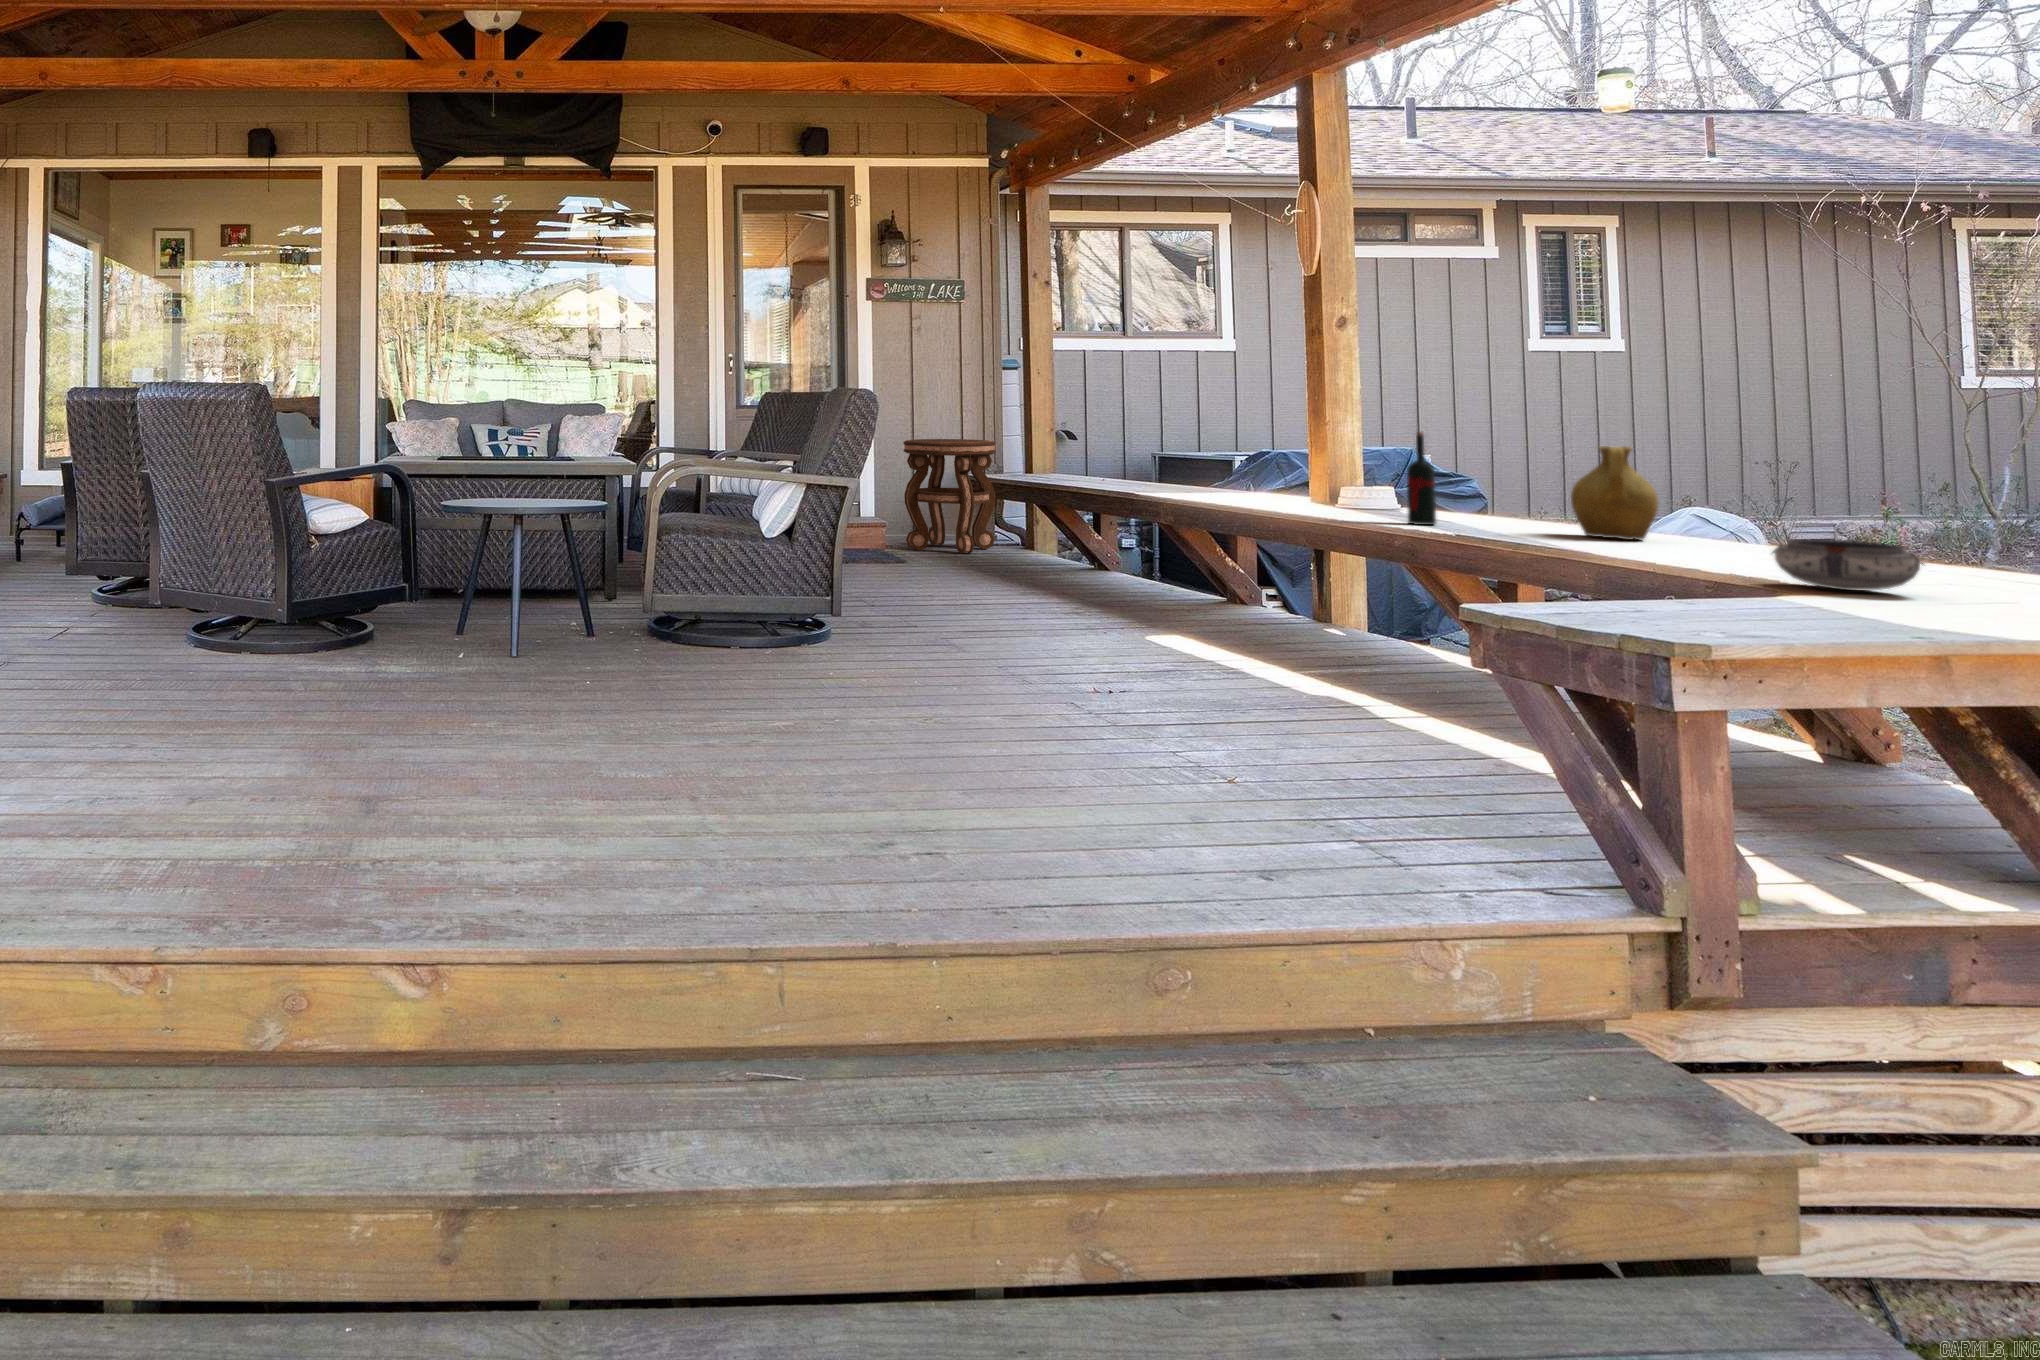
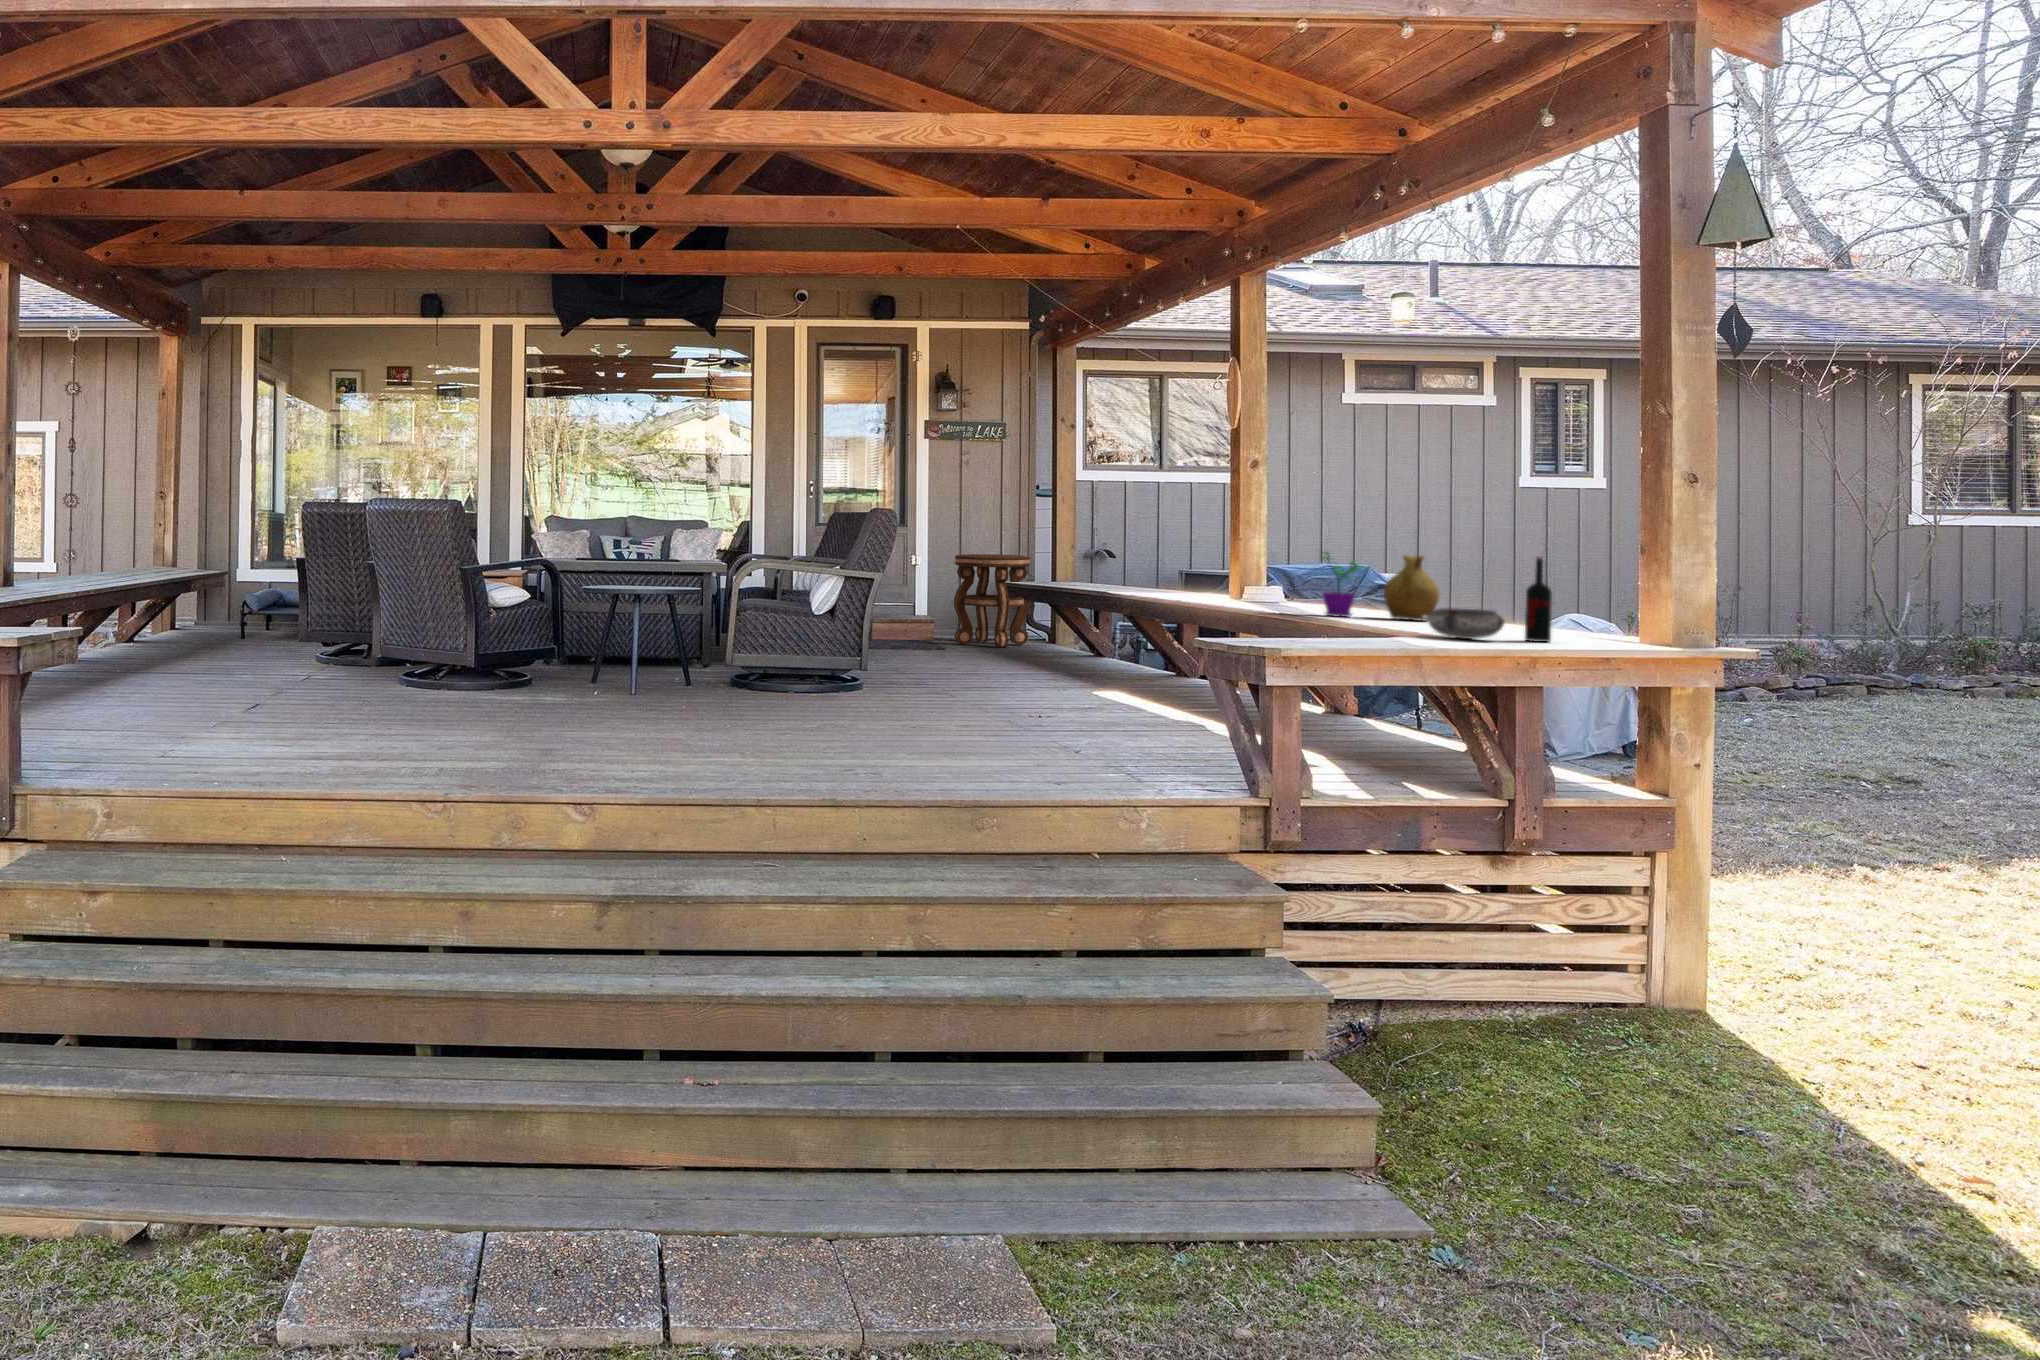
wine bottle: present [1407,432,1436,525] -> present [1525,557,1552,642]
flower pot: none [1478,436,1552,535] -> present [1322,553,1361,617]

